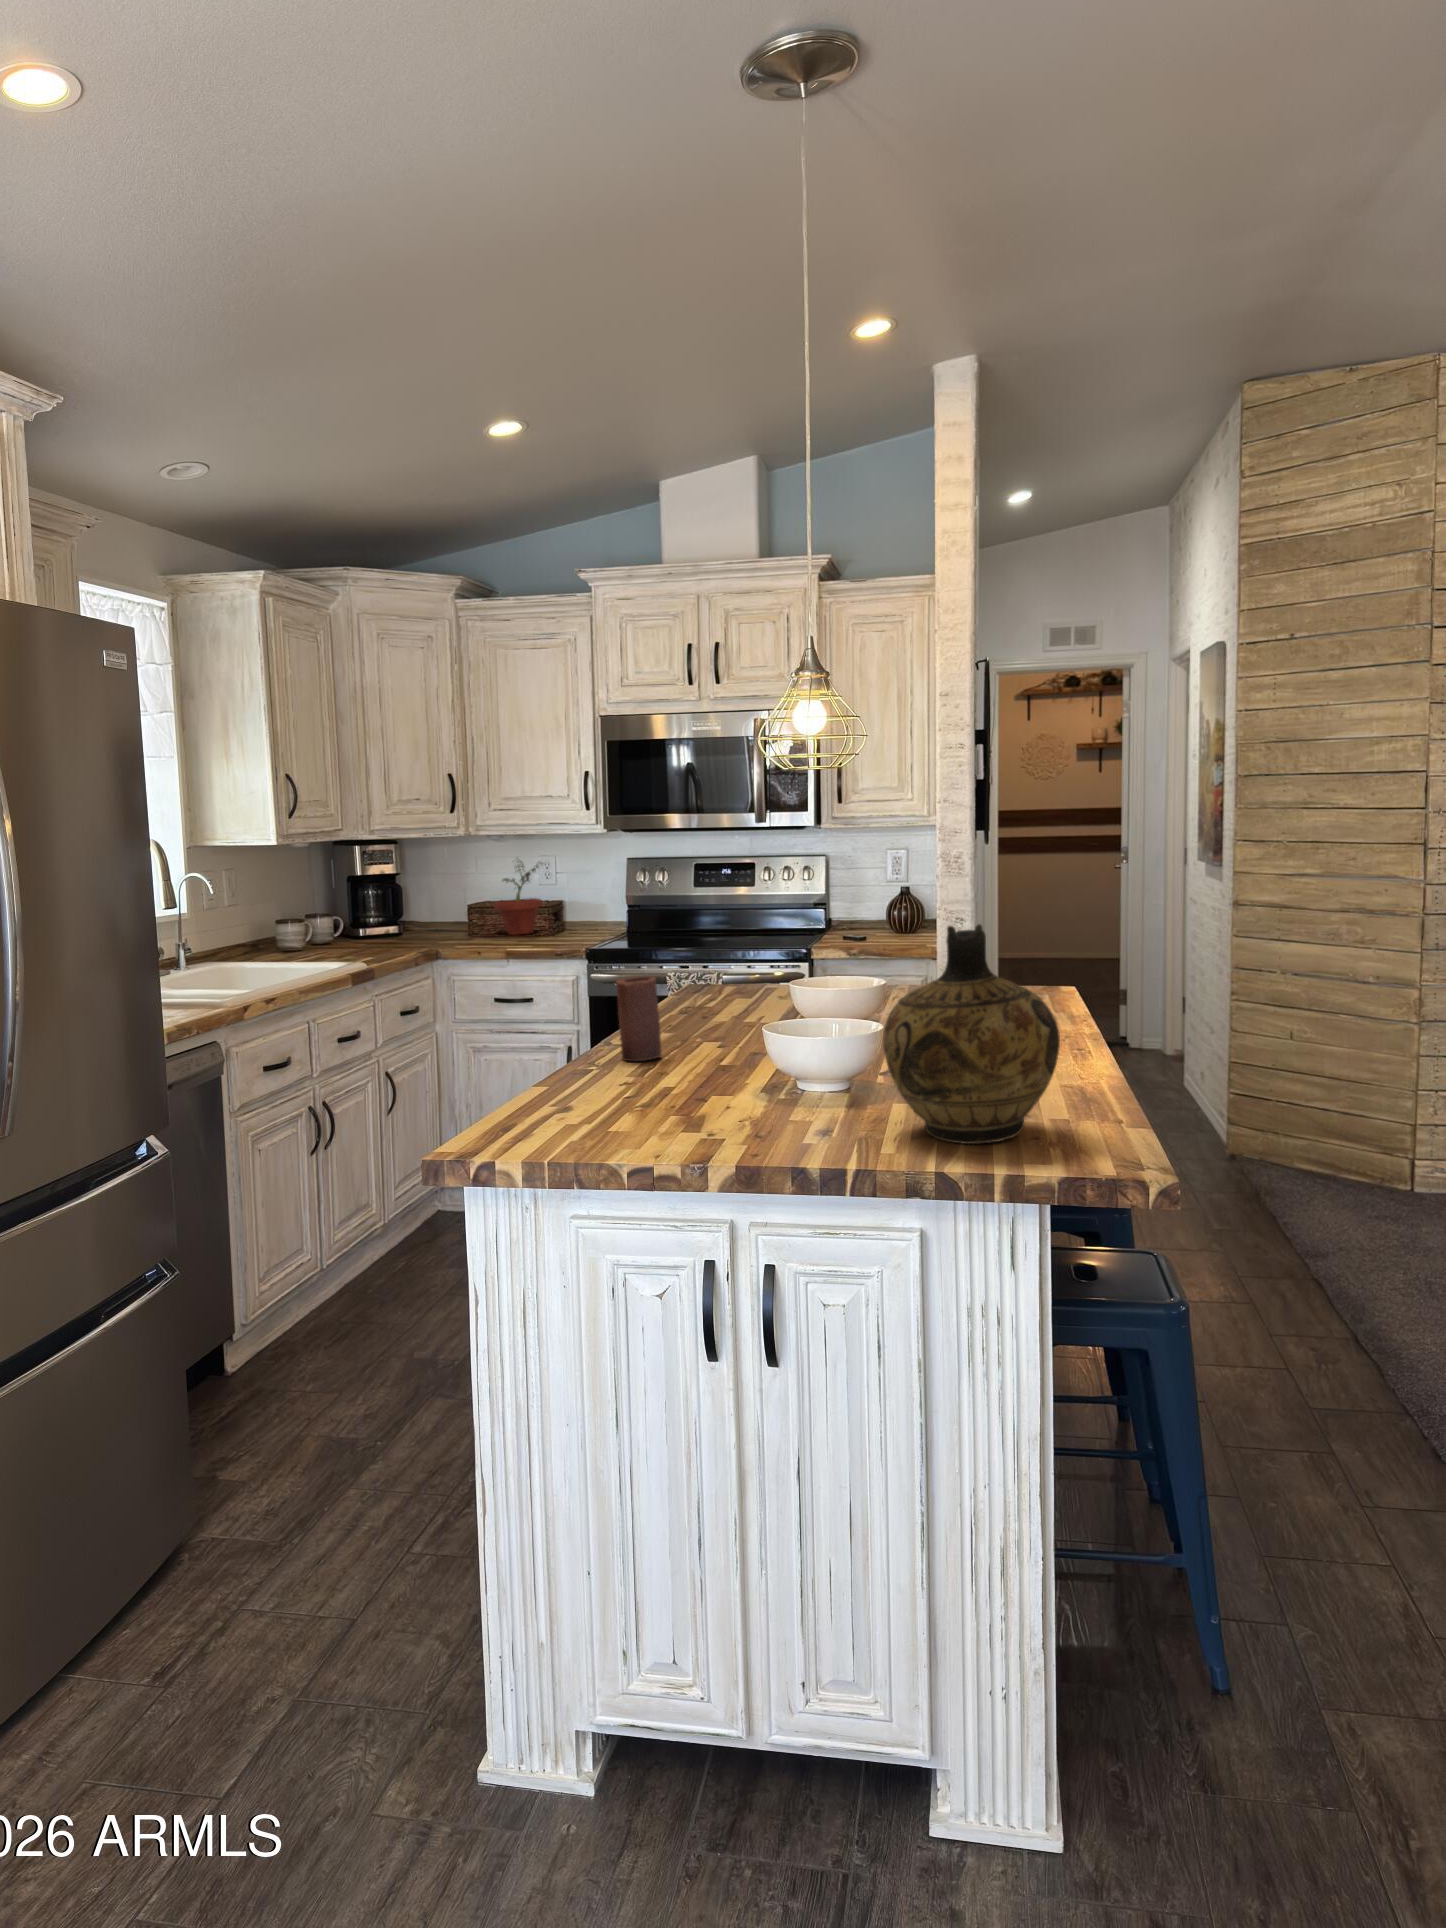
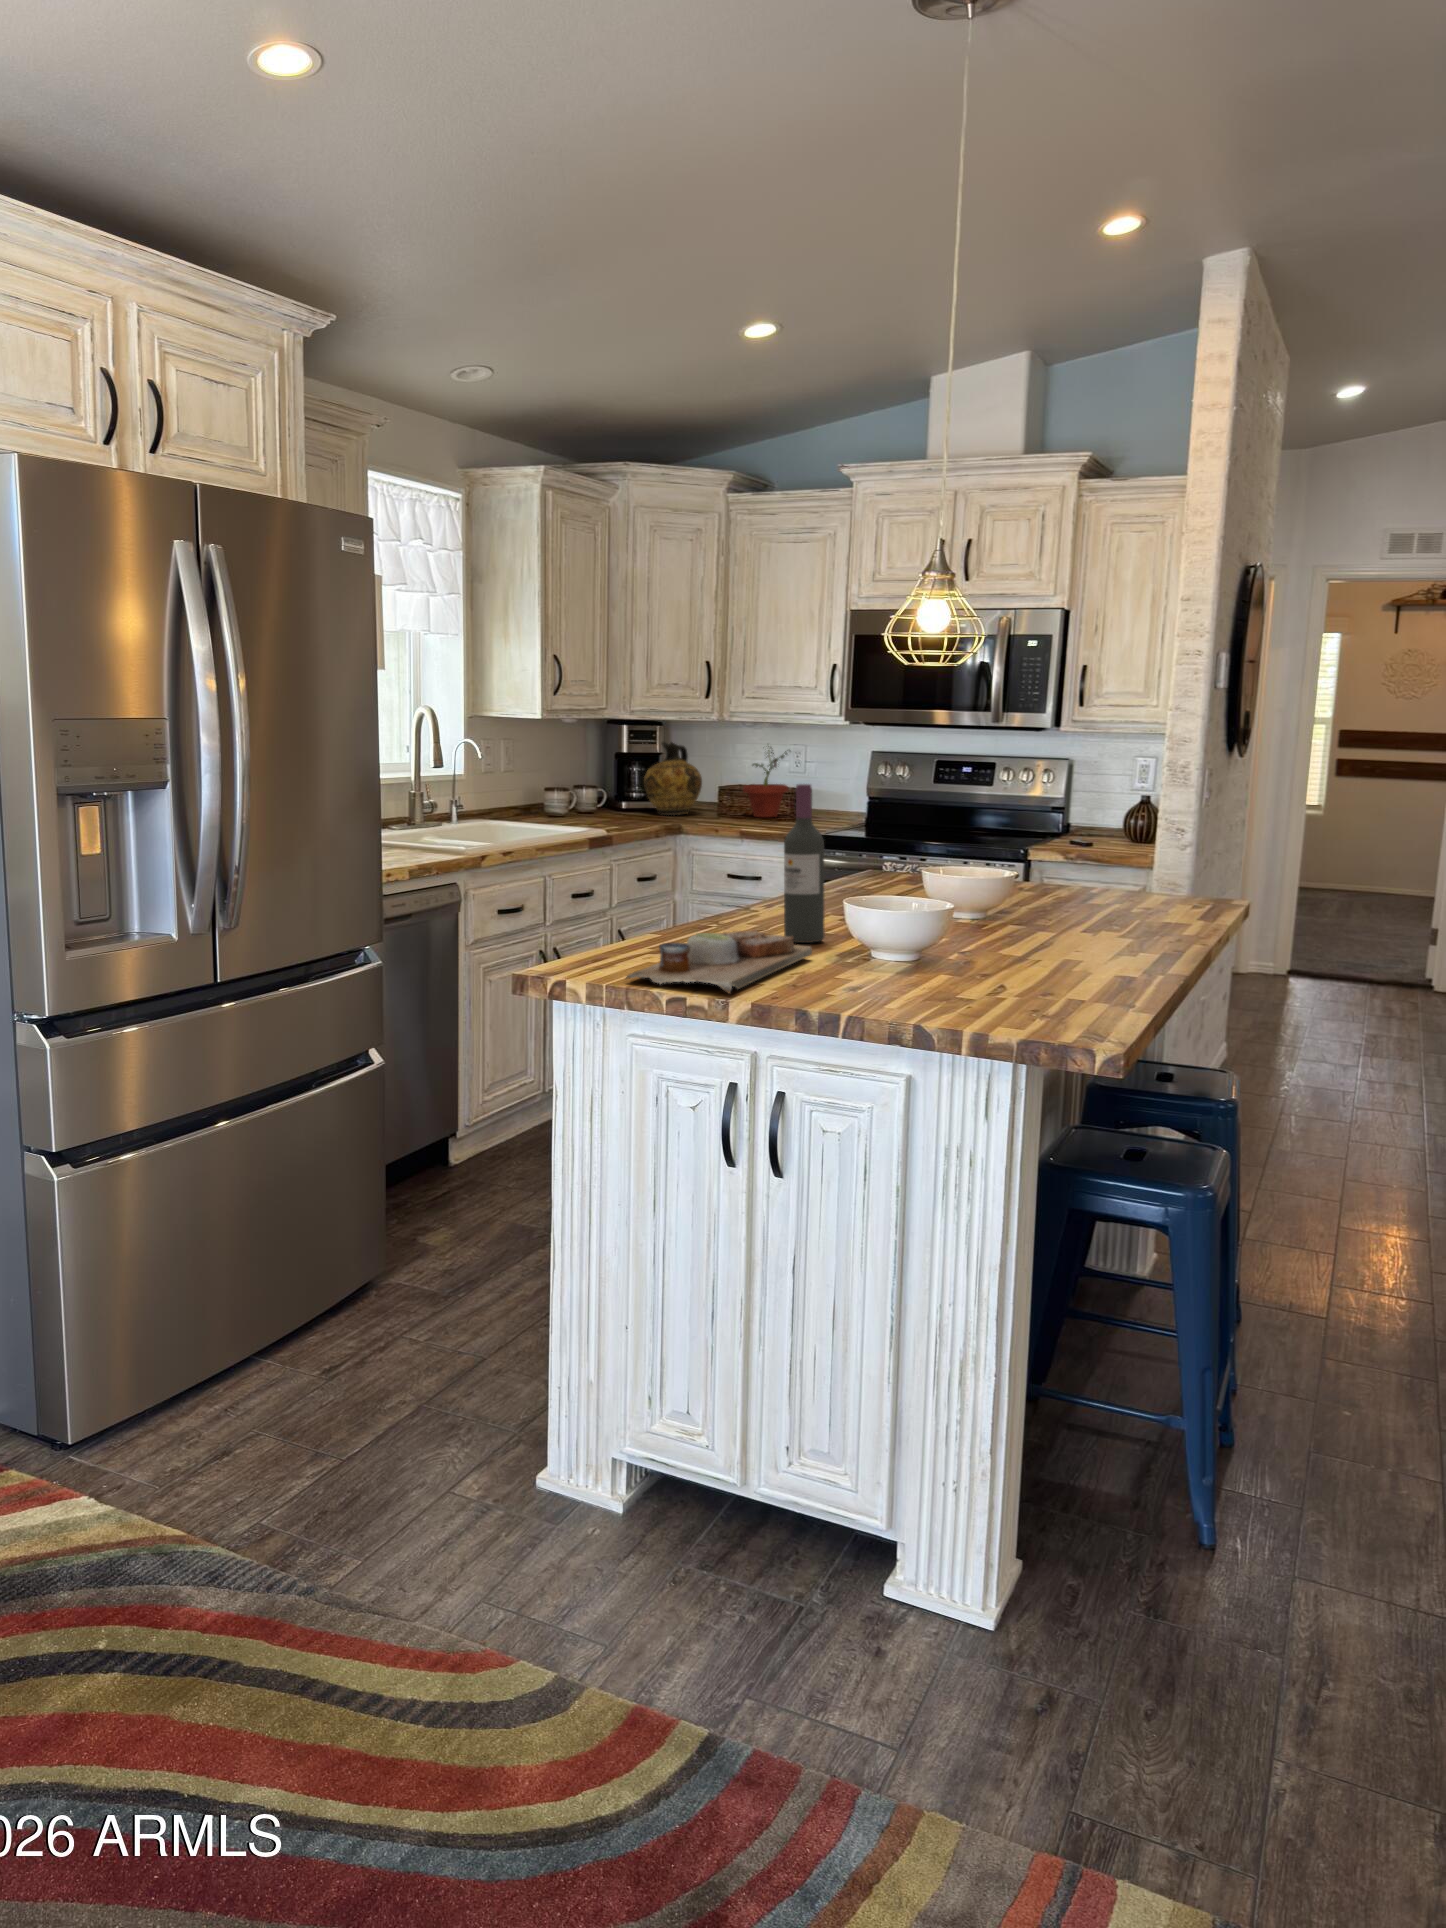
wine bottle: none [679,904,731,1080] -> present [784,784,824,943]
ceramic jug: present [883,924,1060,1144] -> present [644,742,702,815]
candle: present [617,976,661,1061] -> none [745,849,781,924]
cutting board: none [570,1071,741,1158] -> present [627,929,812,993]

